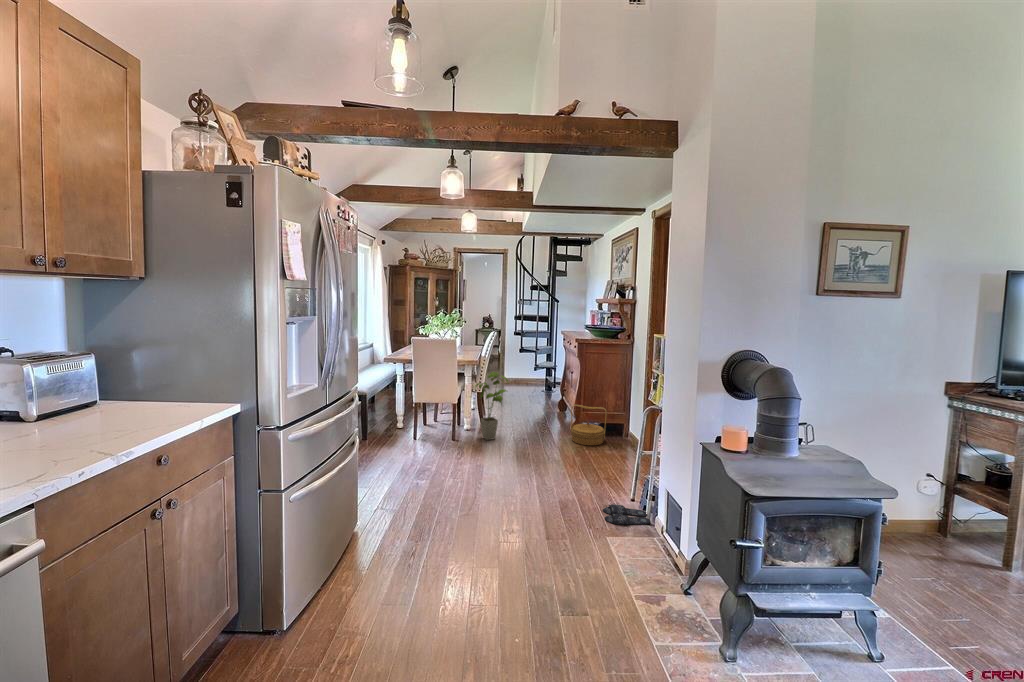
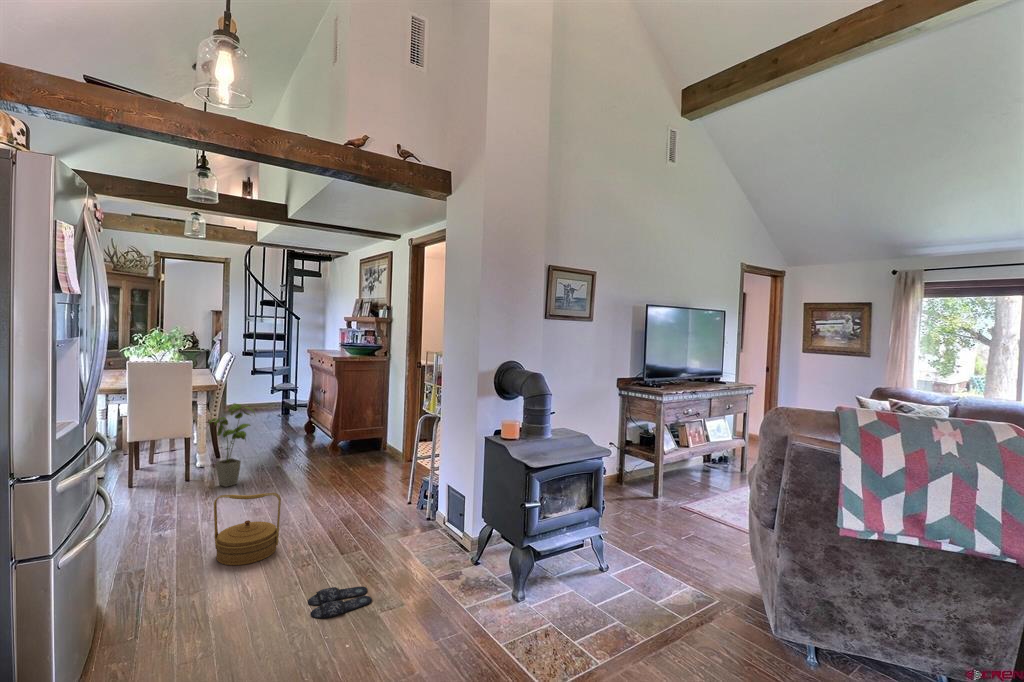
basket: present [571,405,607,445] -> present [214,493,281,565]
slippers: present [603,504,650,525] -> present [308,586,372,618]

